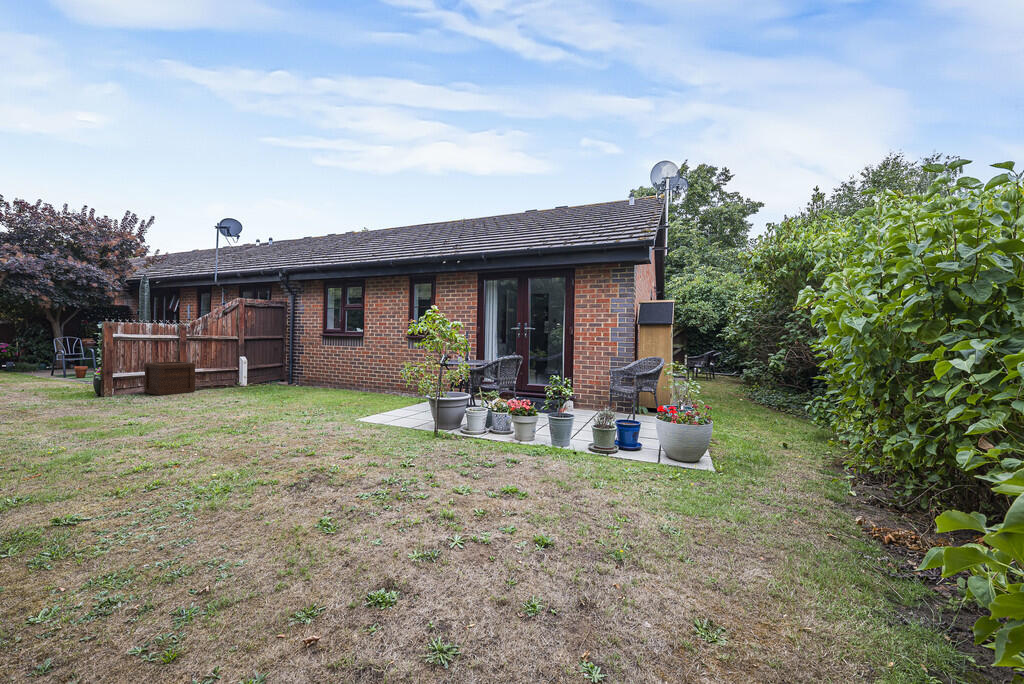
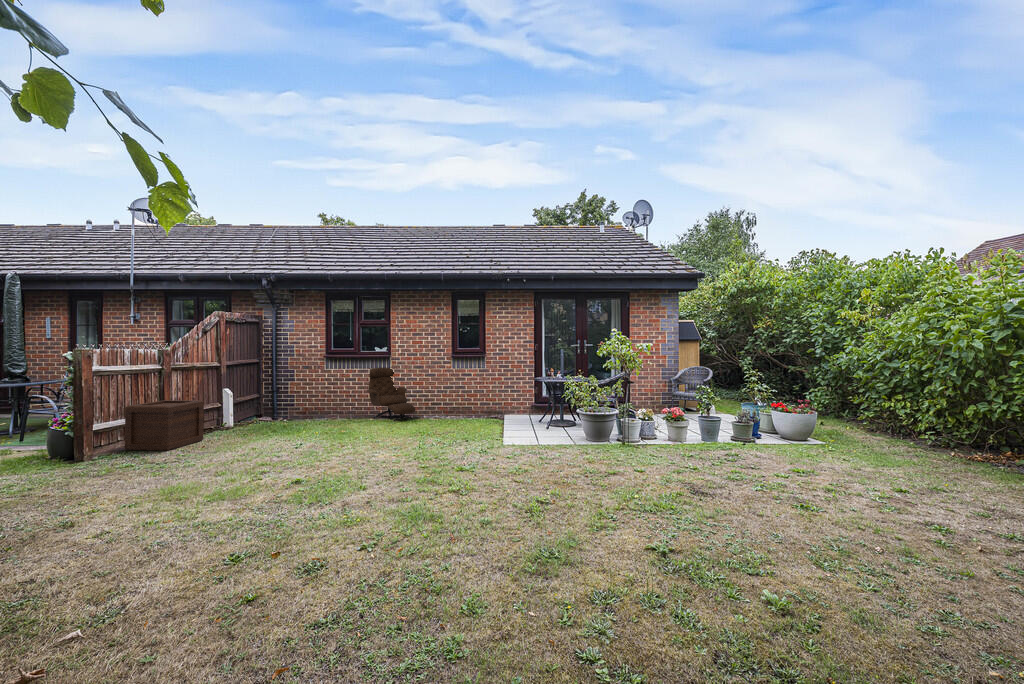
lounge chair: none [334,346,371,394] -> present [367,368,416,421]

